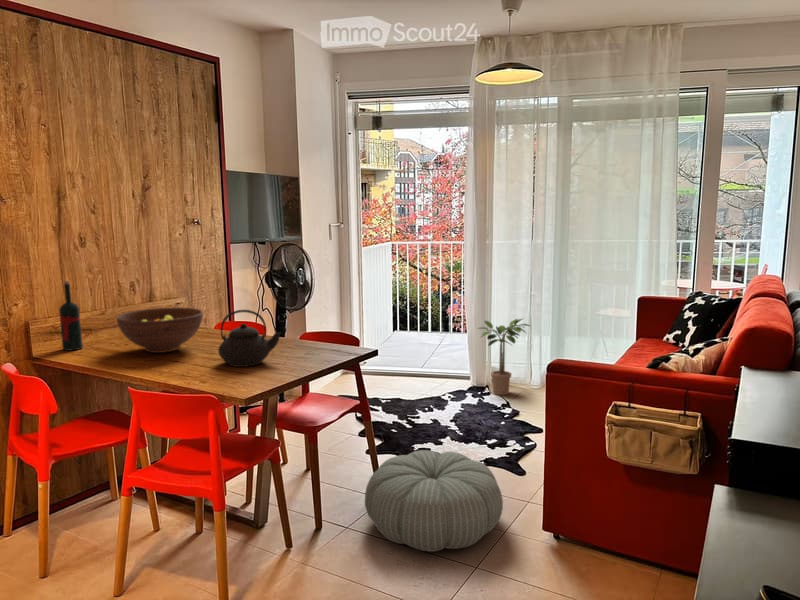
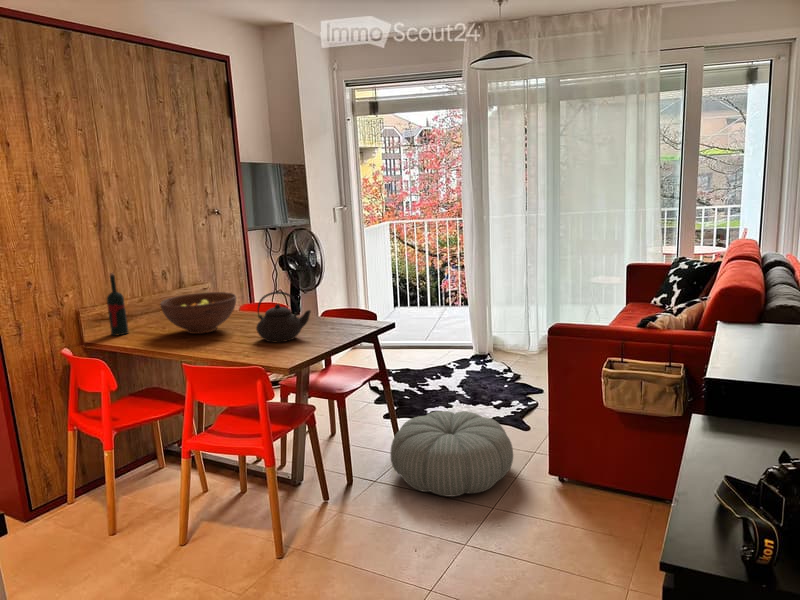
potted plant: present [479,319,530,395] -> none [478,289,529,362]

